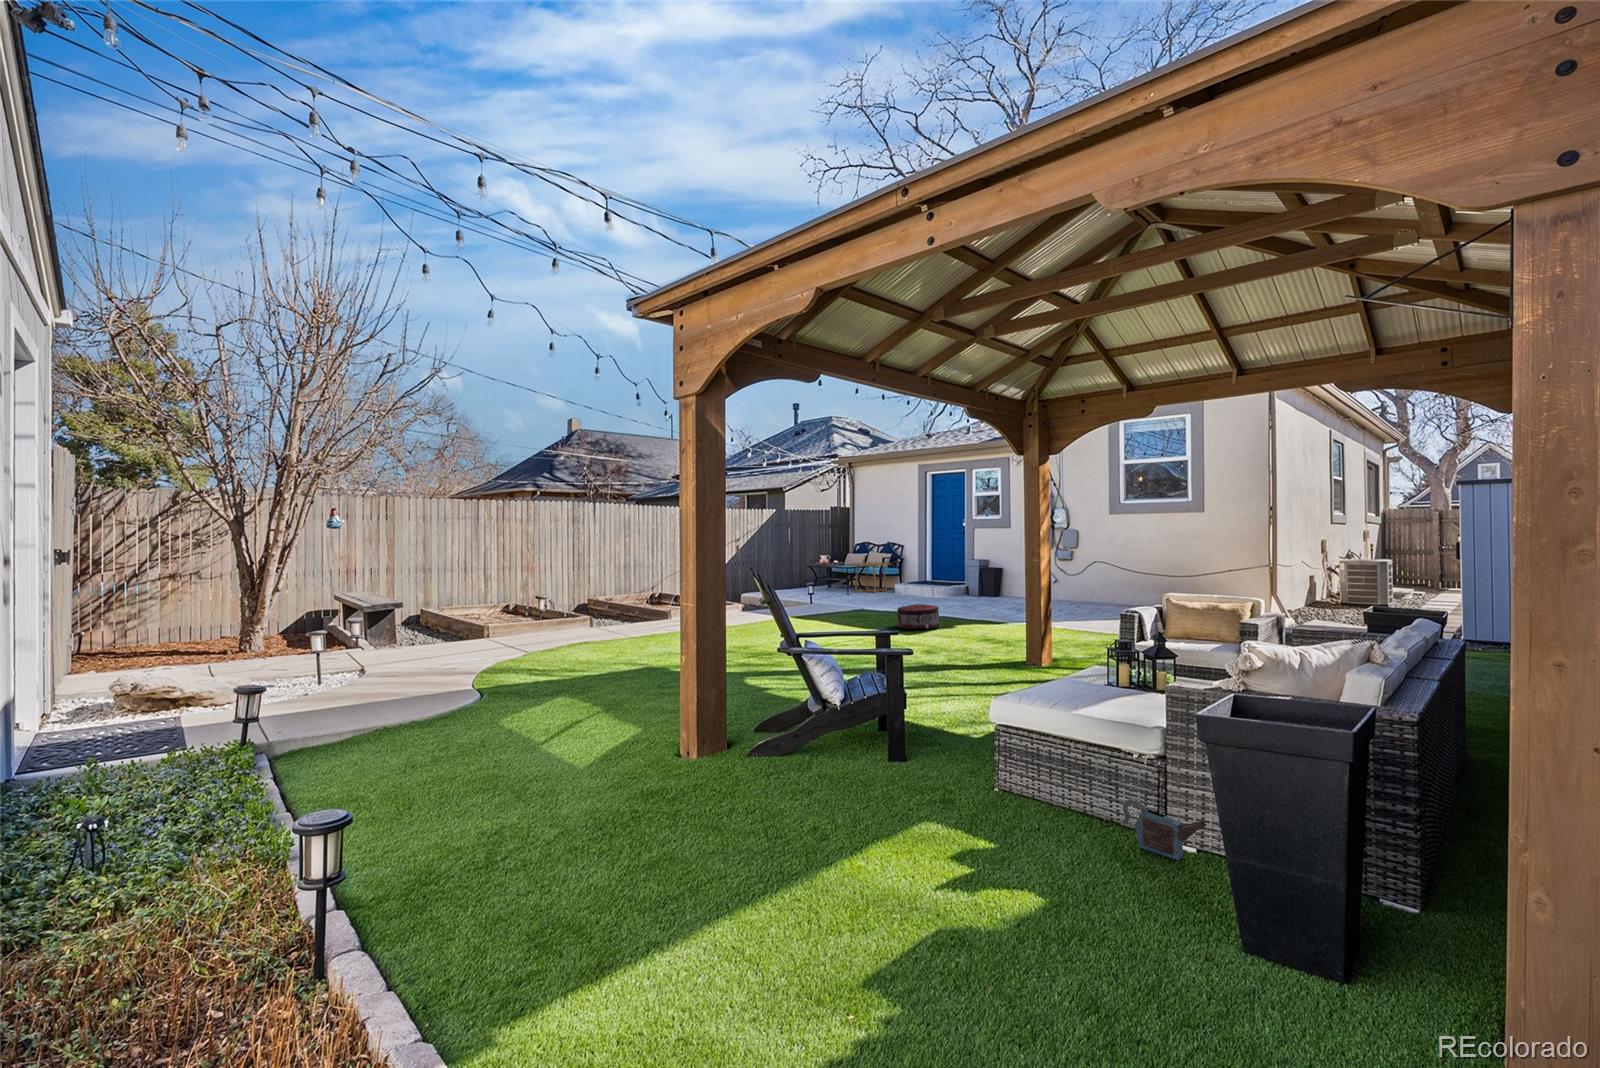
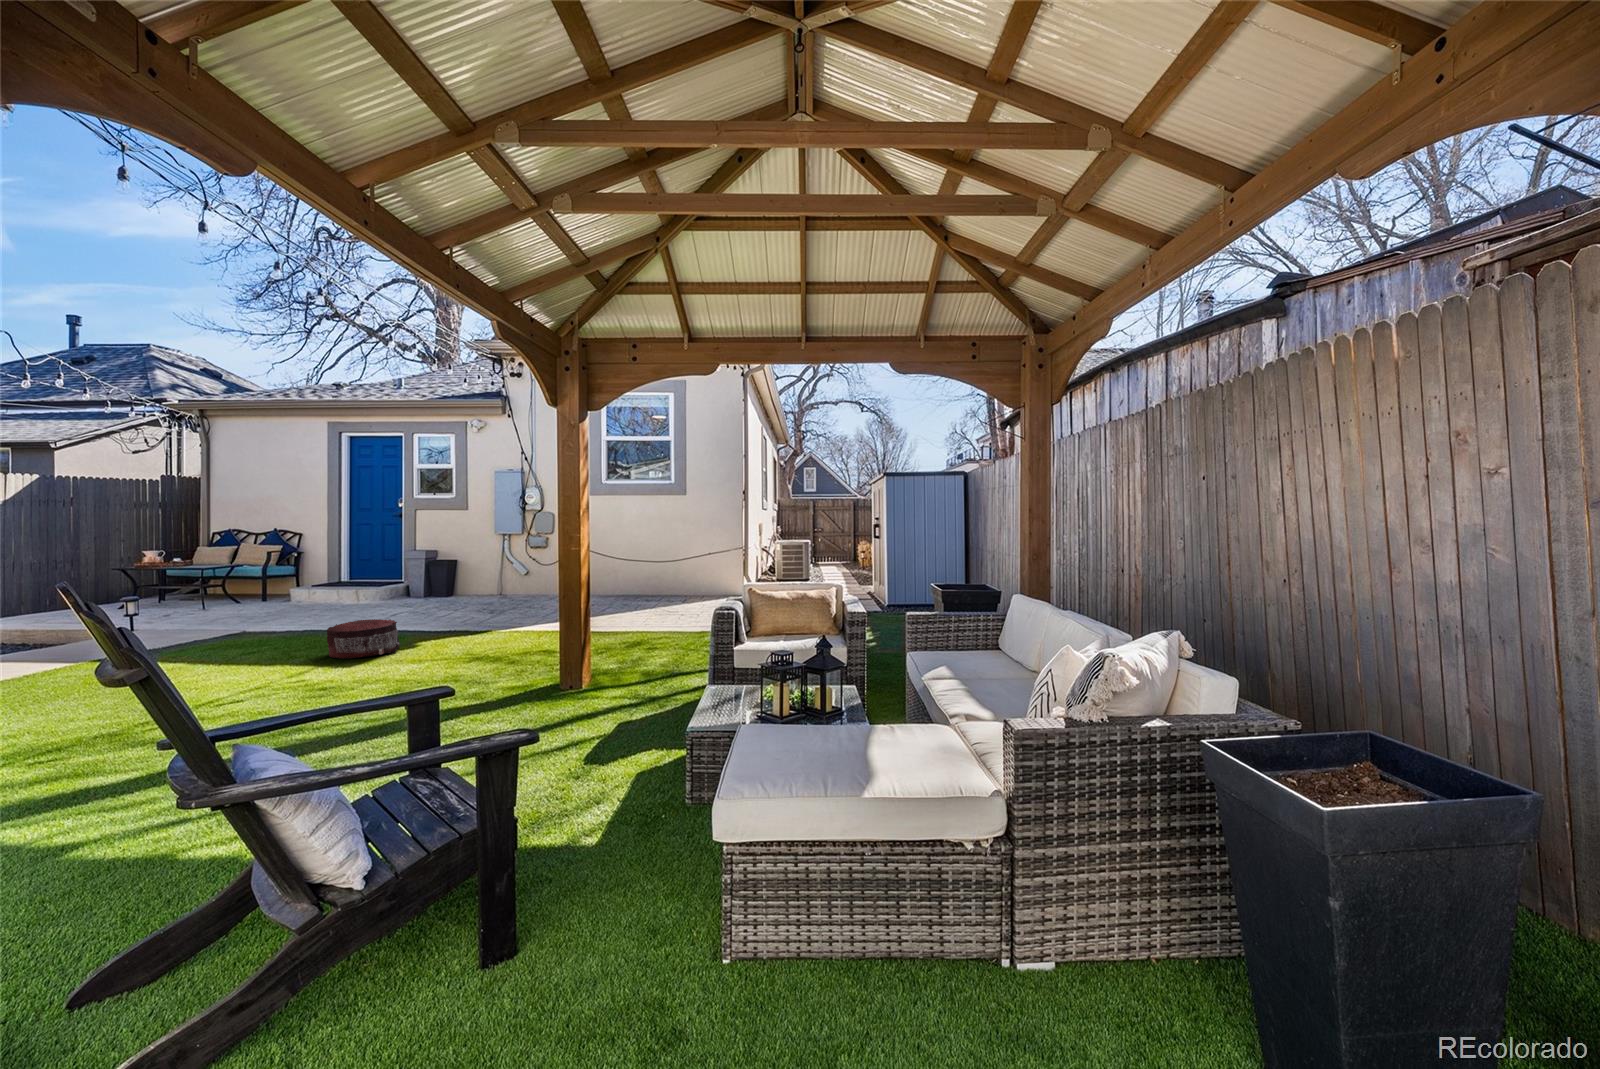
round table: present [851,562,891,593] -> none [205,560,285,607]
watering can: present [1123,799,1206,860] -> none [968,921,1098,999]

